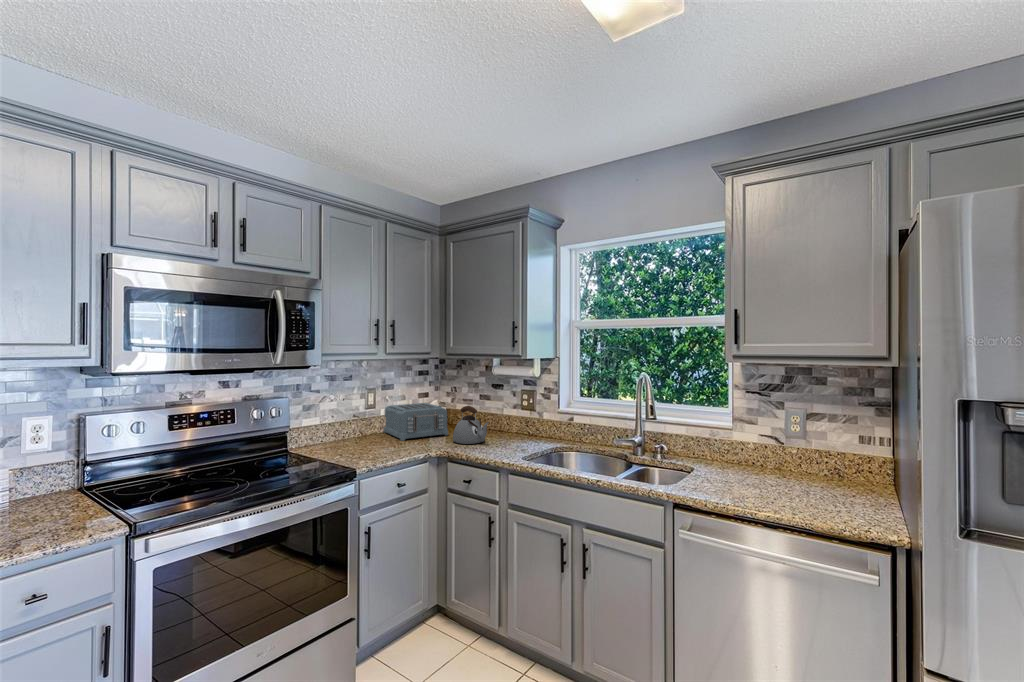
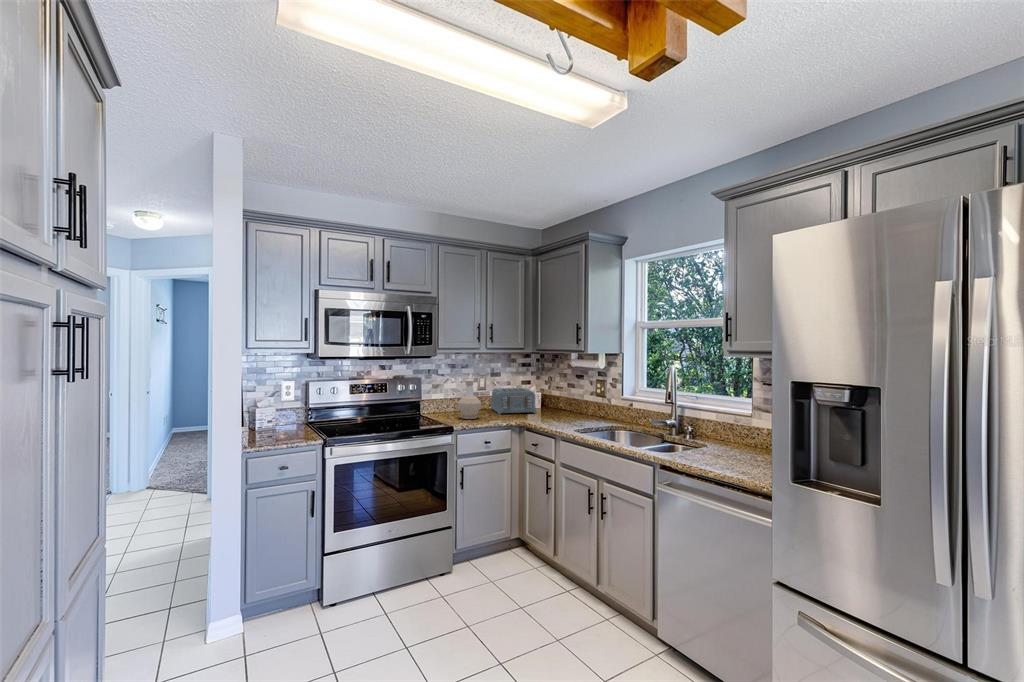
bottle: none [351,398,385,453] -> present [458,380,481,419]
kettle: present [453,406,488,444] -> none [534,390,560,419]

